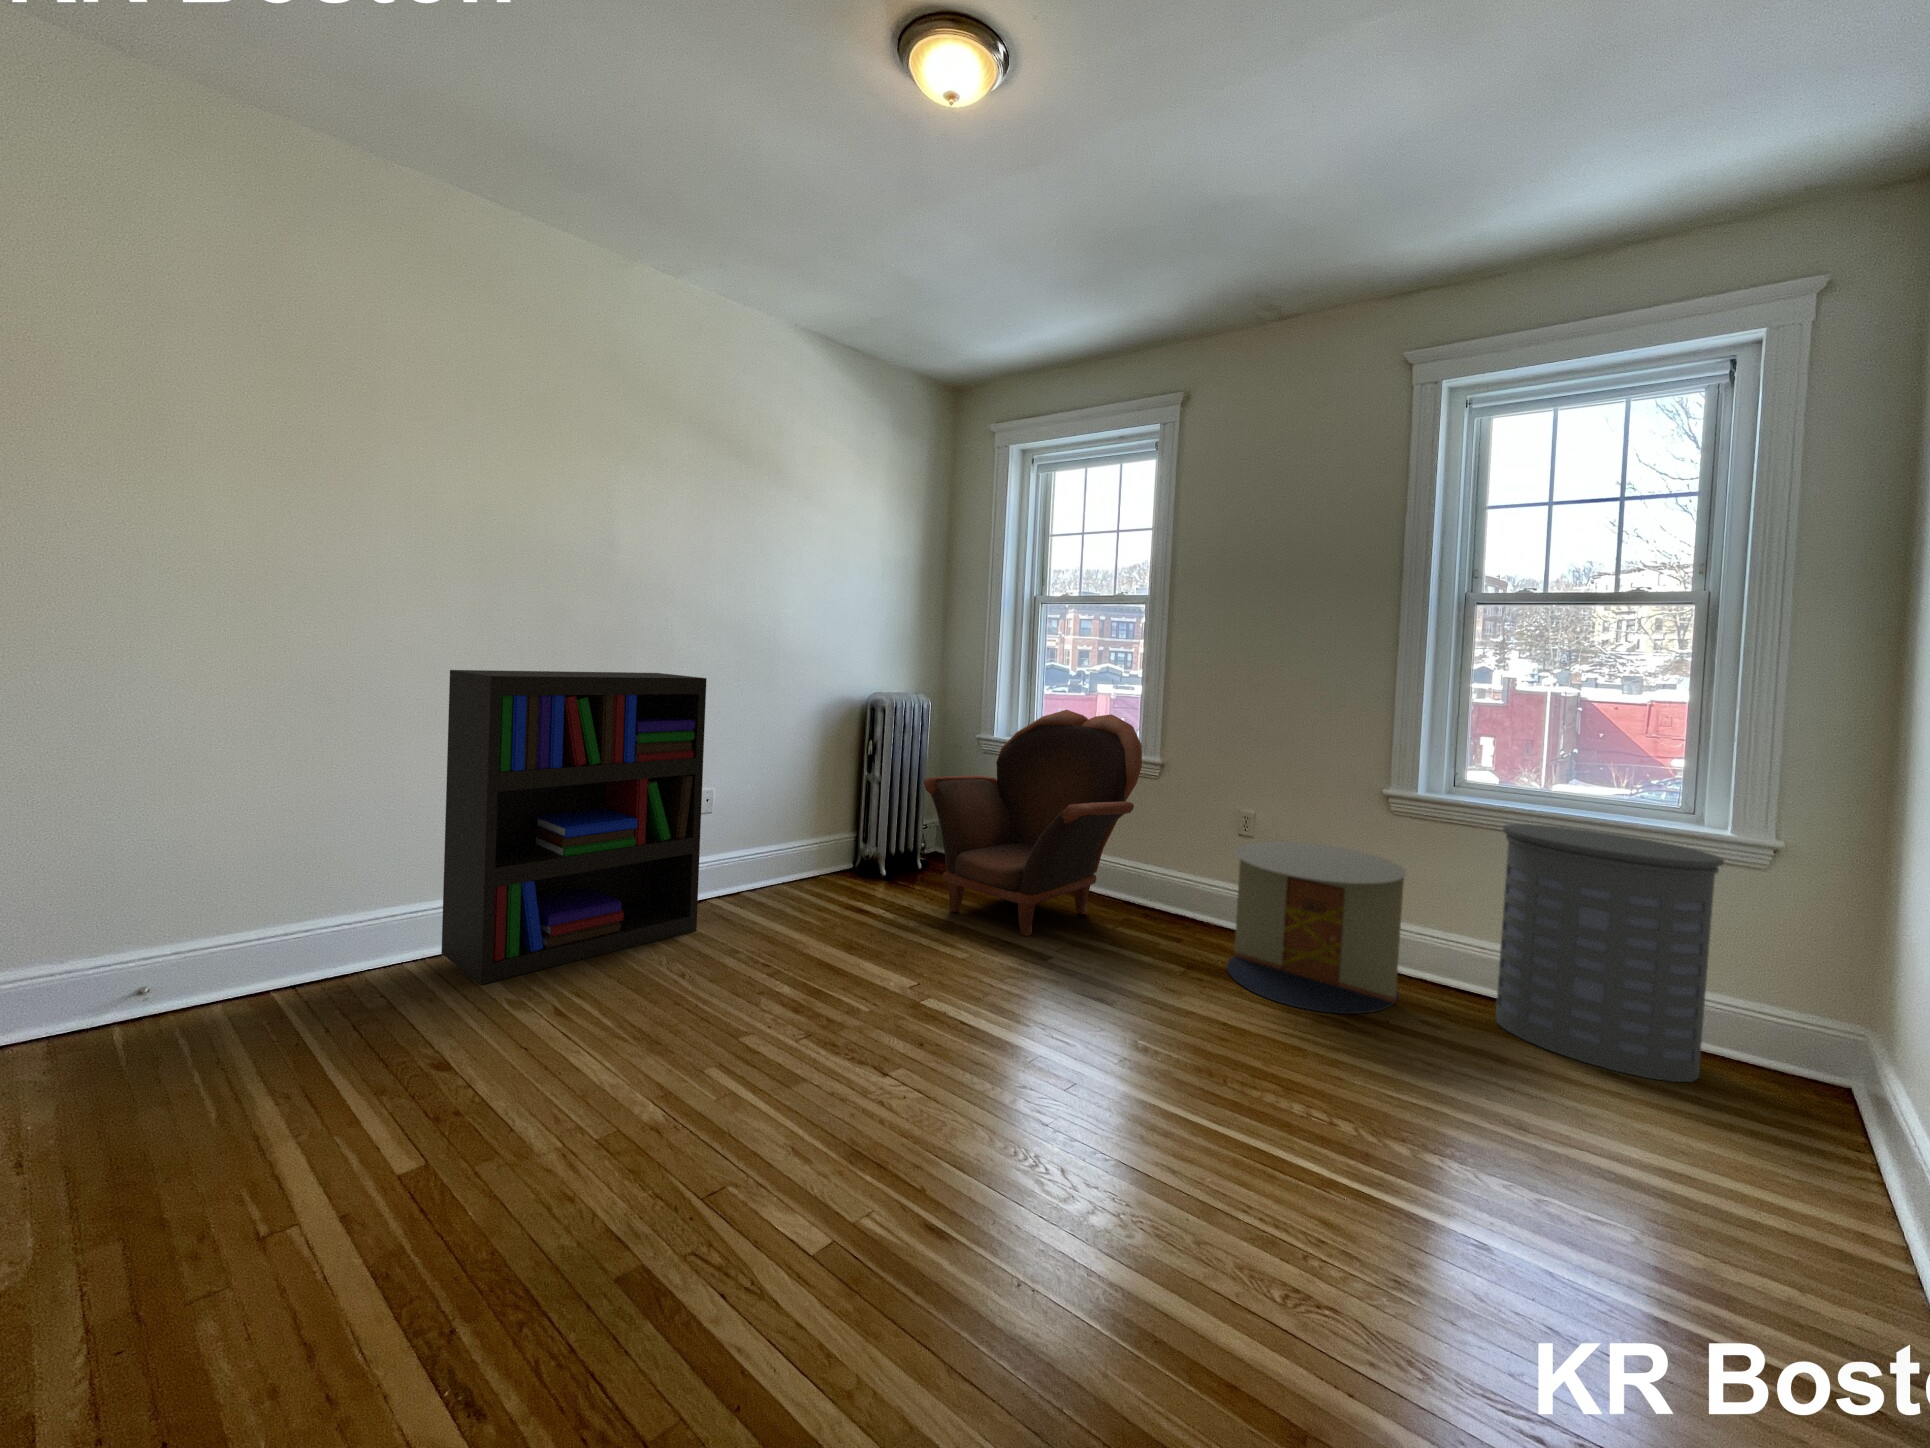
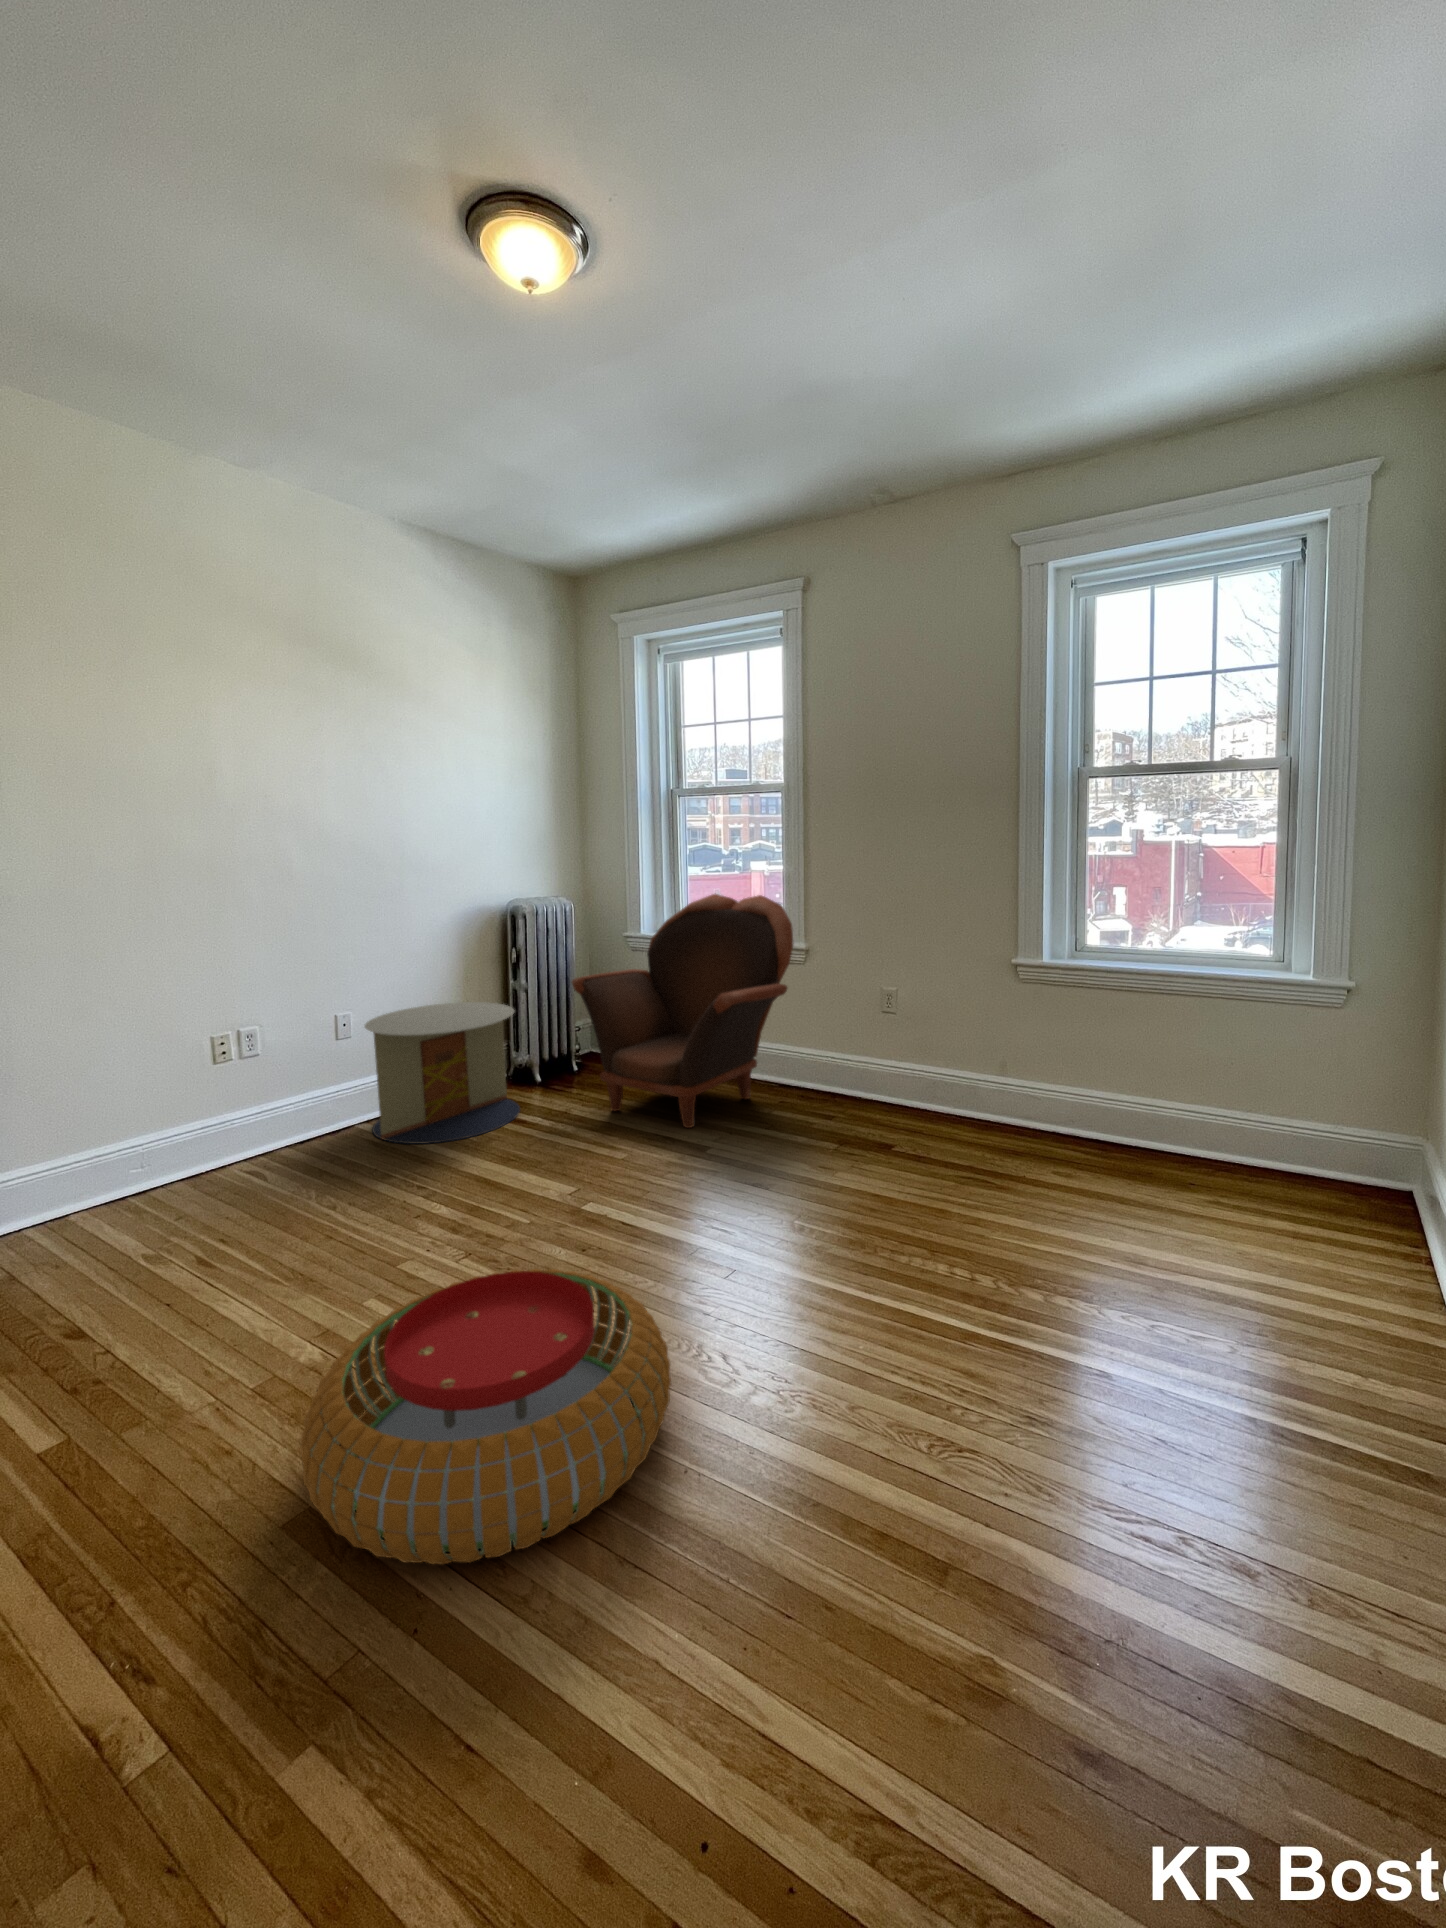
bookshelf: present [442,670,706,985] -> none [30,897,344,1246]
laundry hamper: present [1495,824,1724,1082] -> none [1136,972,1329,1200]
side table: present [1227,841,1407,1014] -> present [365,1002,520,1144]
pouf: none [640,1050,1013,1352] -> present [300,1269,671,1565]

